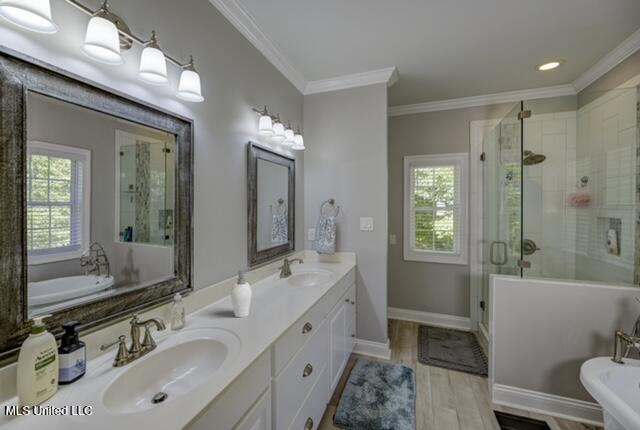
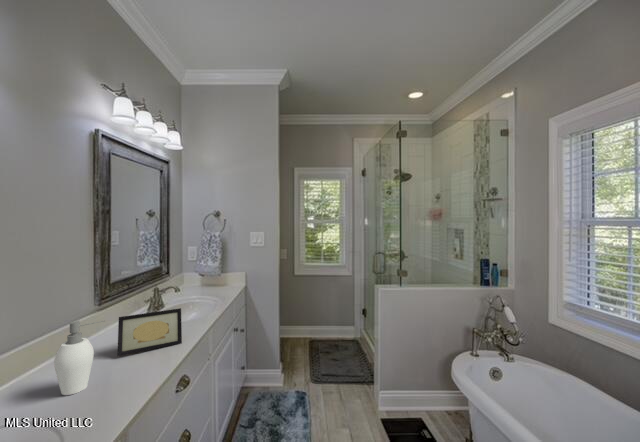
picture frame: none [264,272,305,300] -> present [117,308,182,356]

